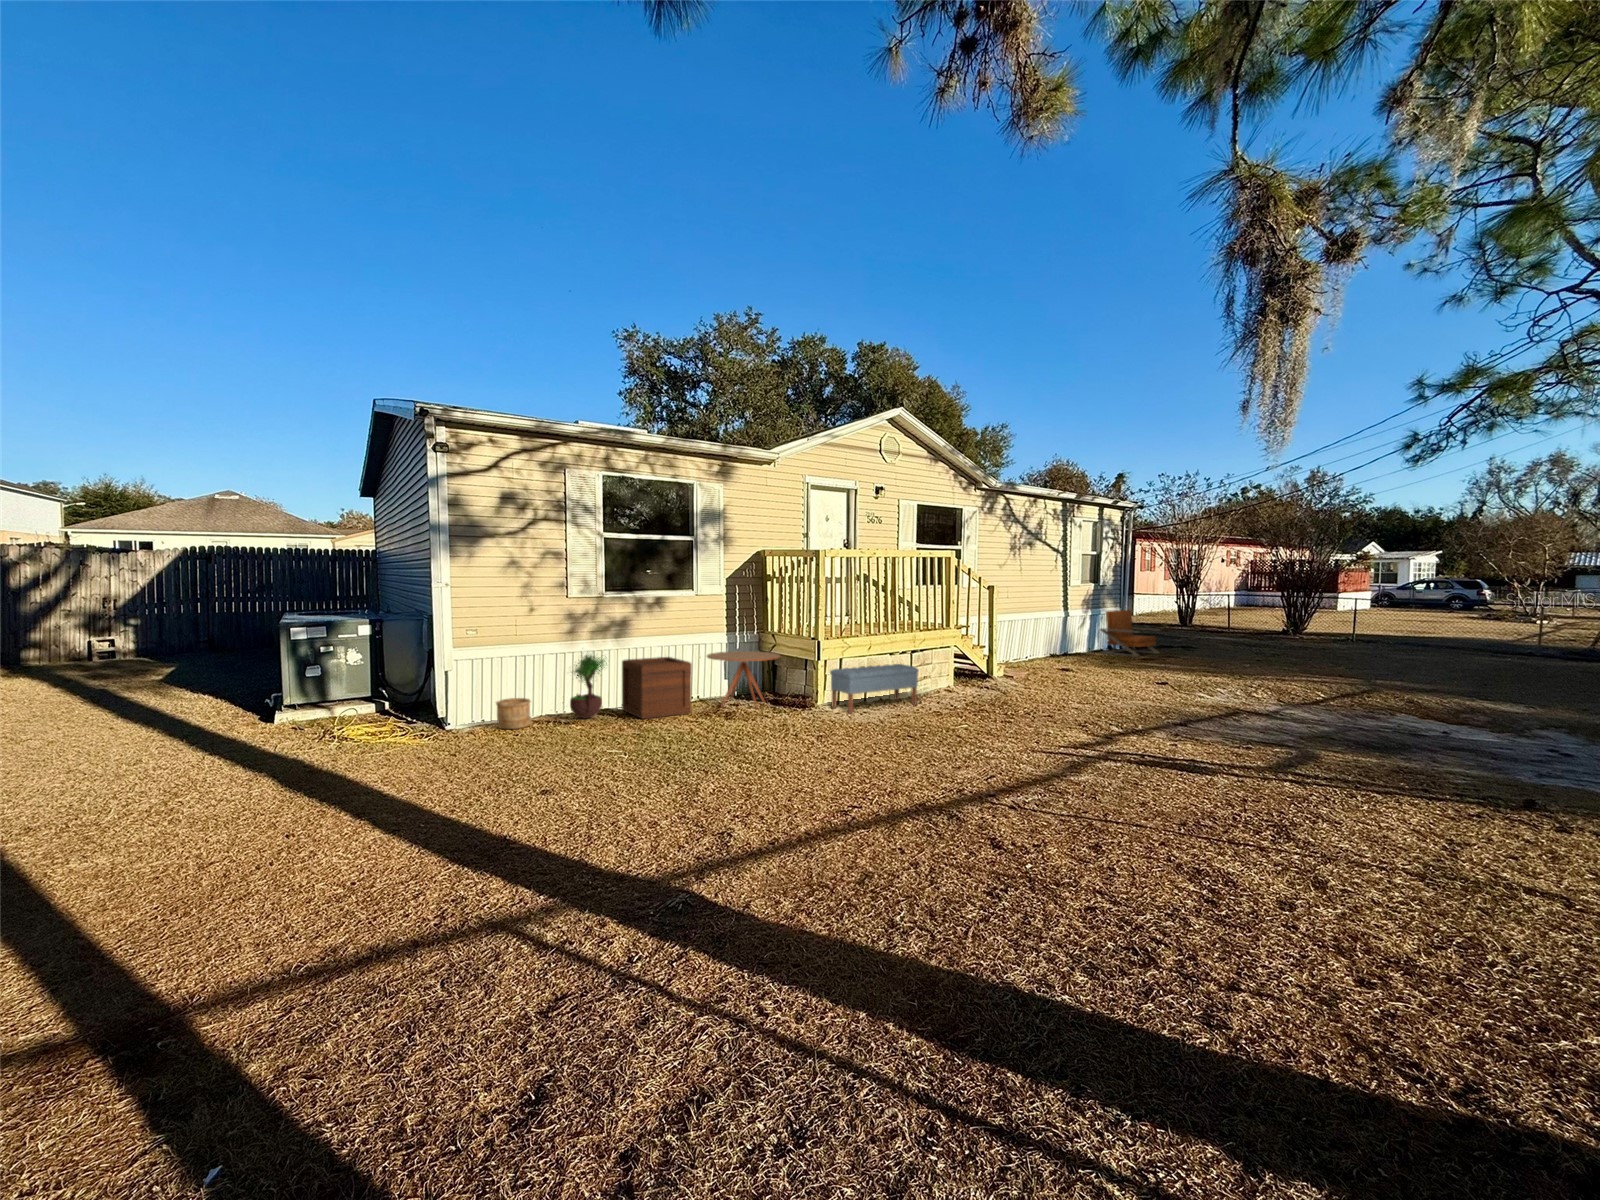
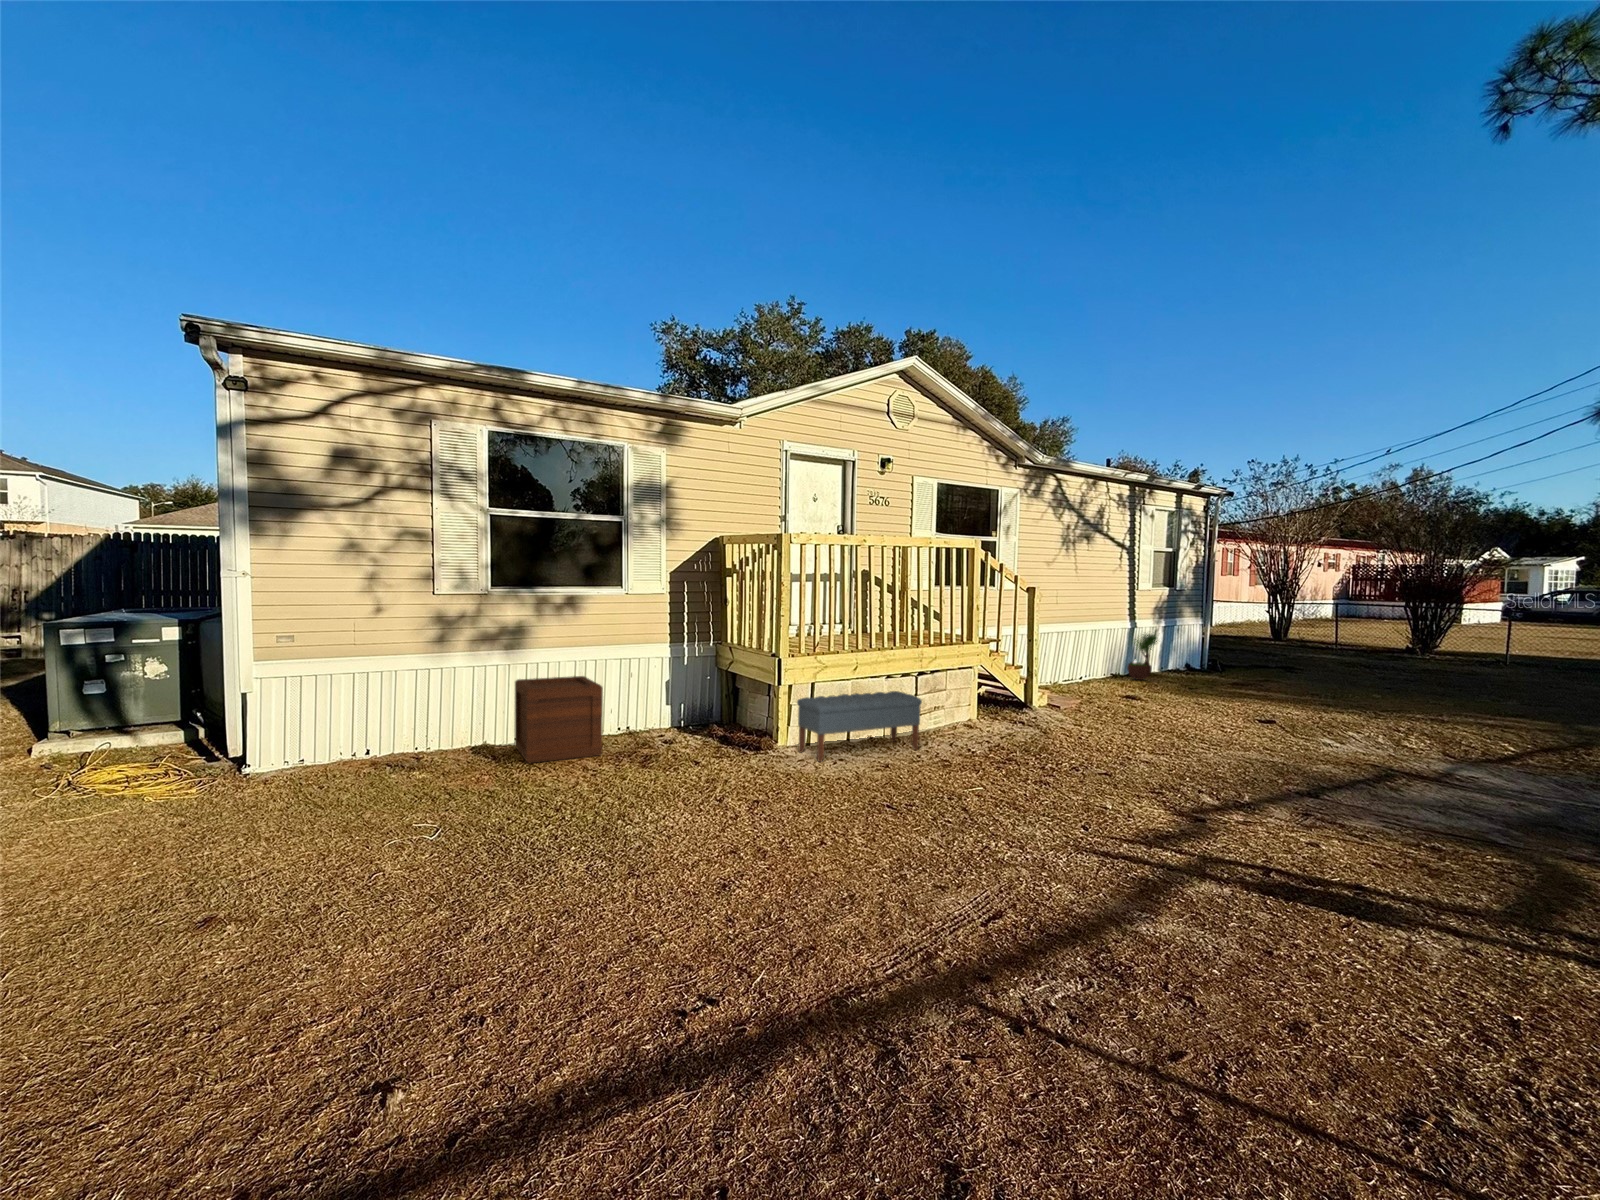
lounge chair: present [1100,610,1159,657] -> none [1177,621,1256,680]
round table: present [707,651,780,708] -> none [633,669,734,750]
potted tree: present [570,655,607,719] -> present [1127,634,1157,680]
wooden bucket: present [496,698,530,729] -> none [317,731,371,776]

